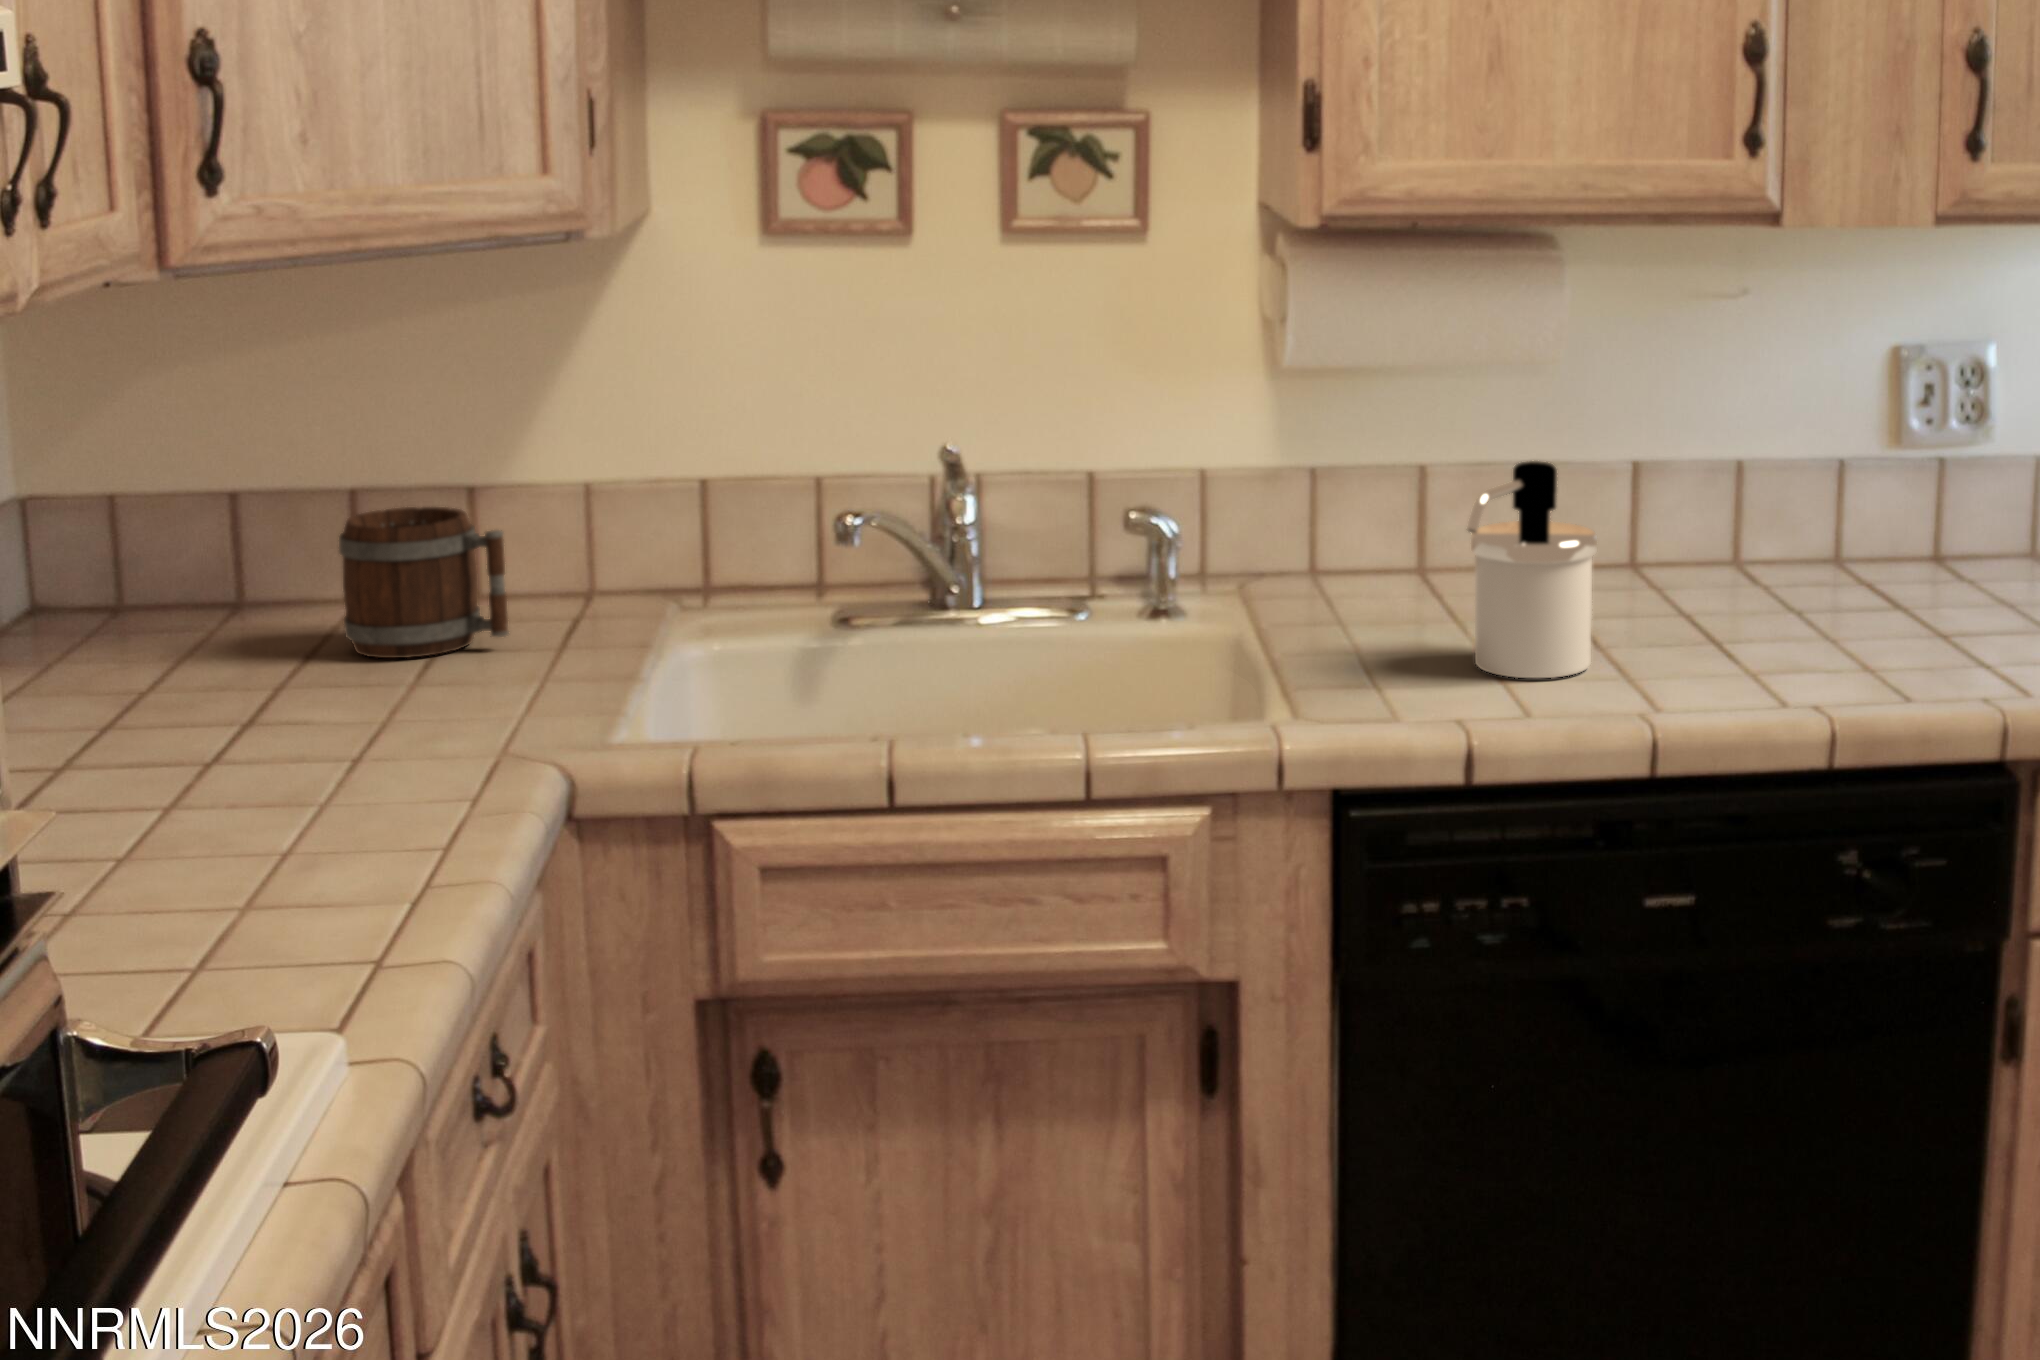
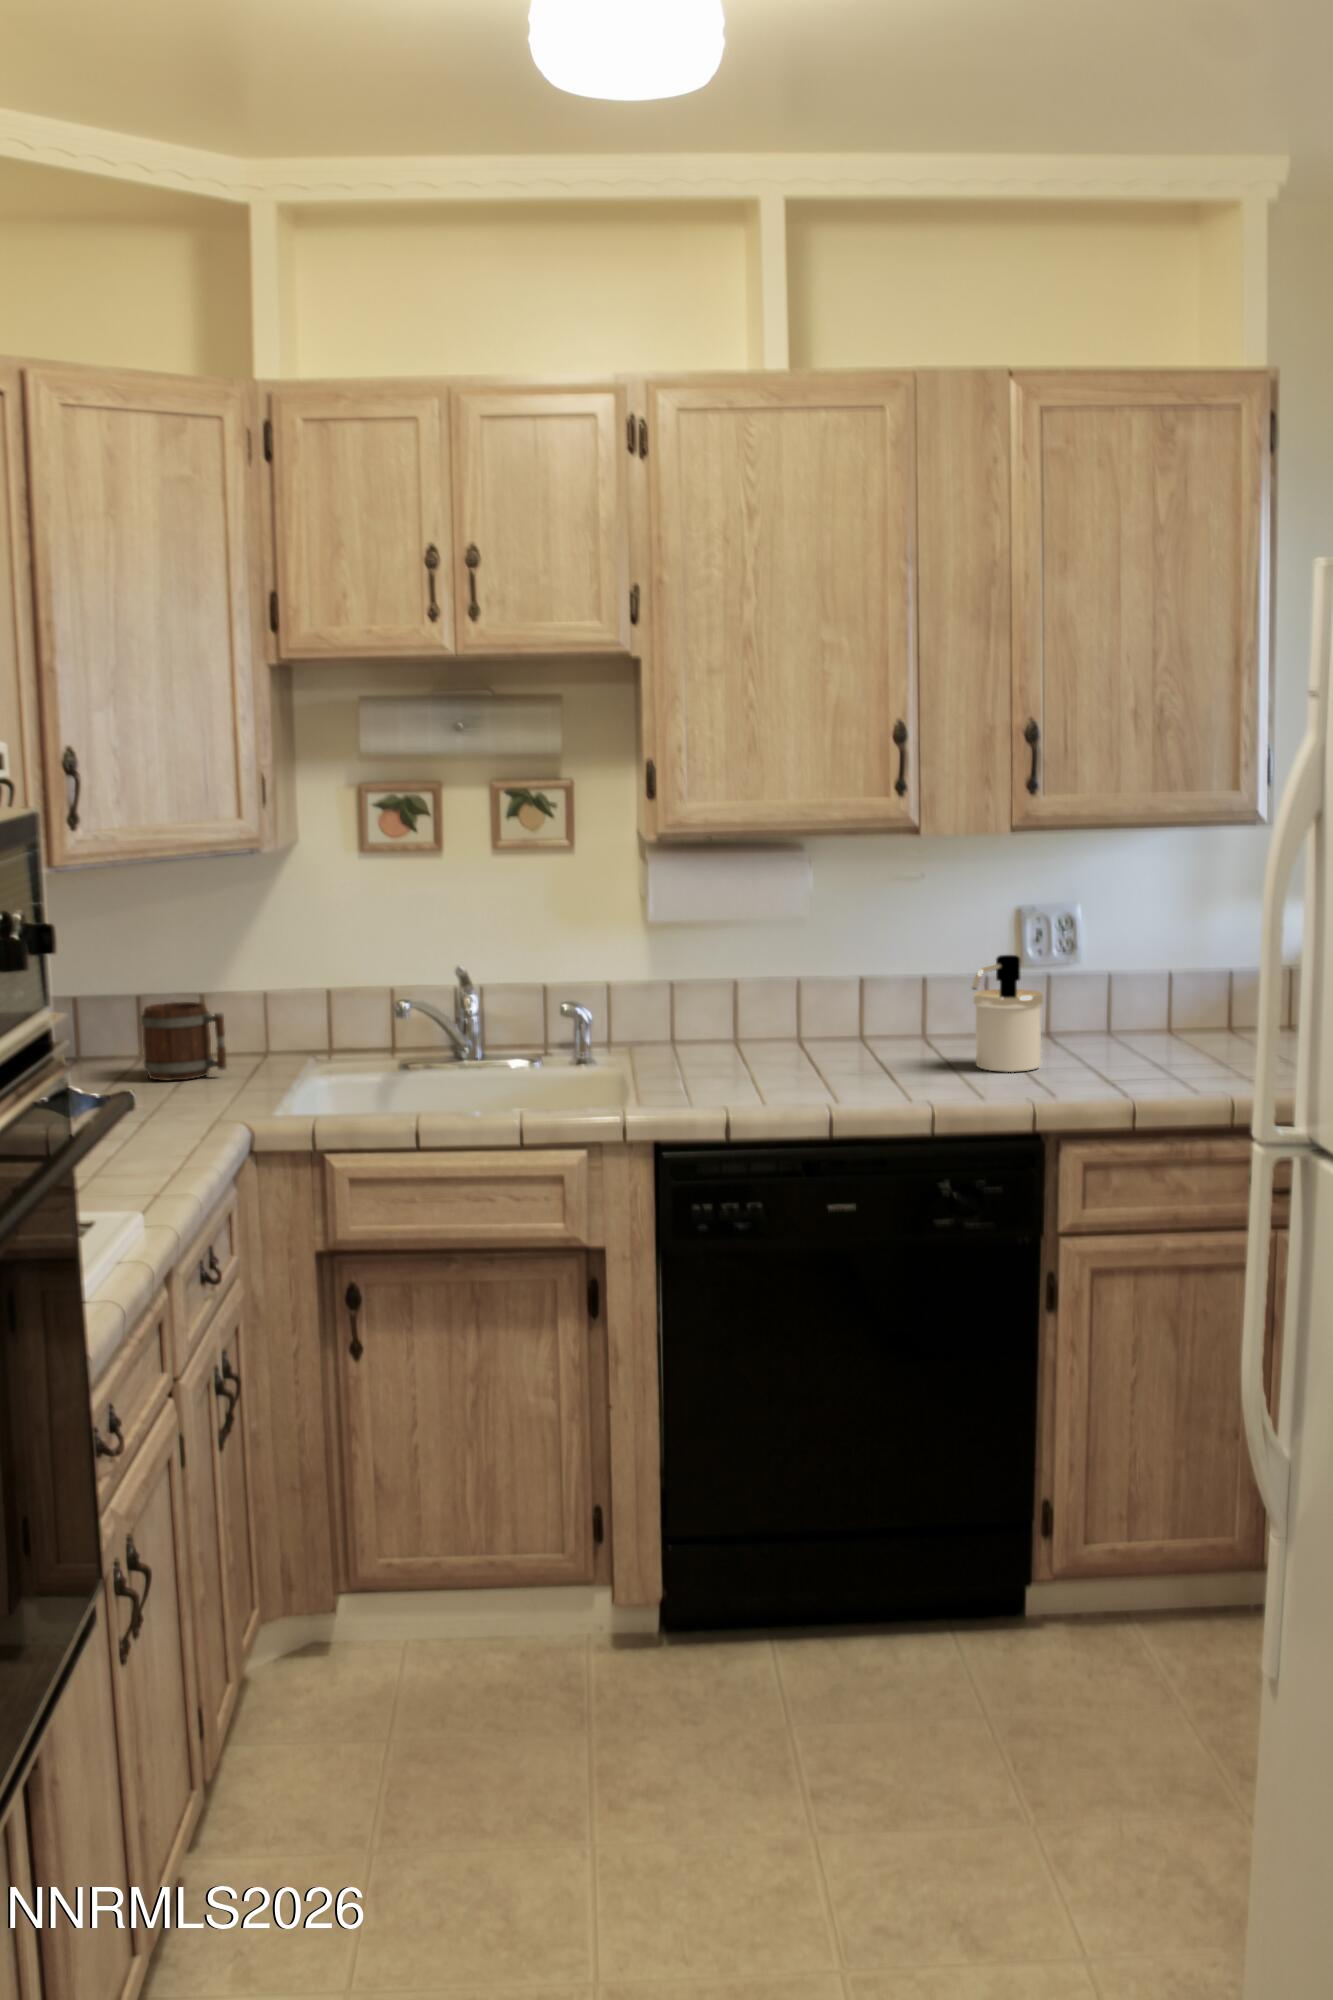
soap dispenser: present [1467,461,1597,678] -> present [972,955,1043,1072]

